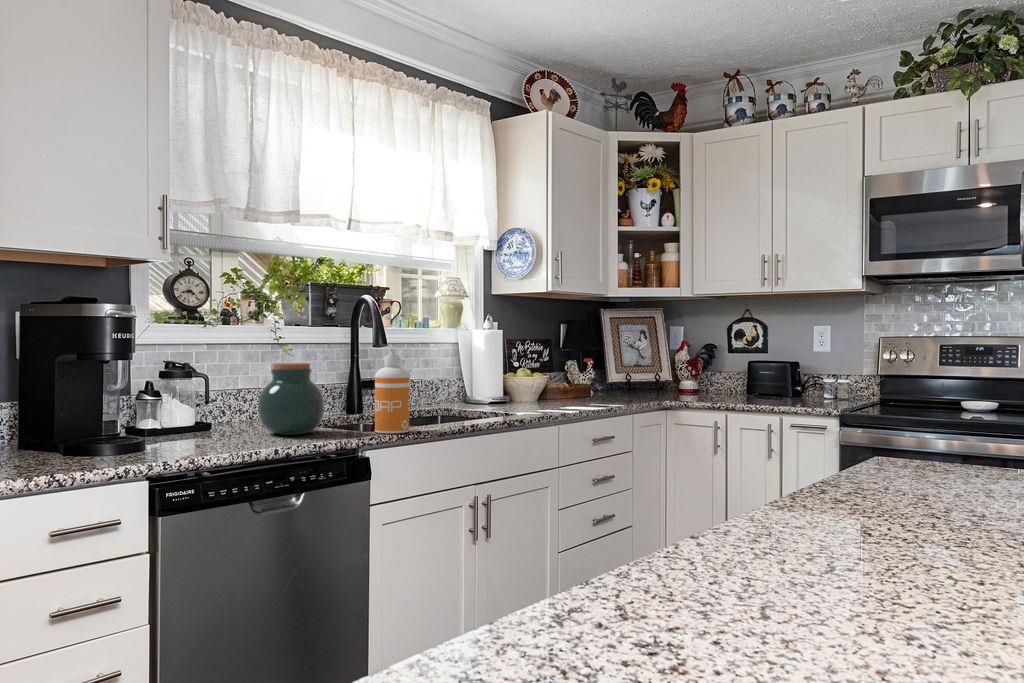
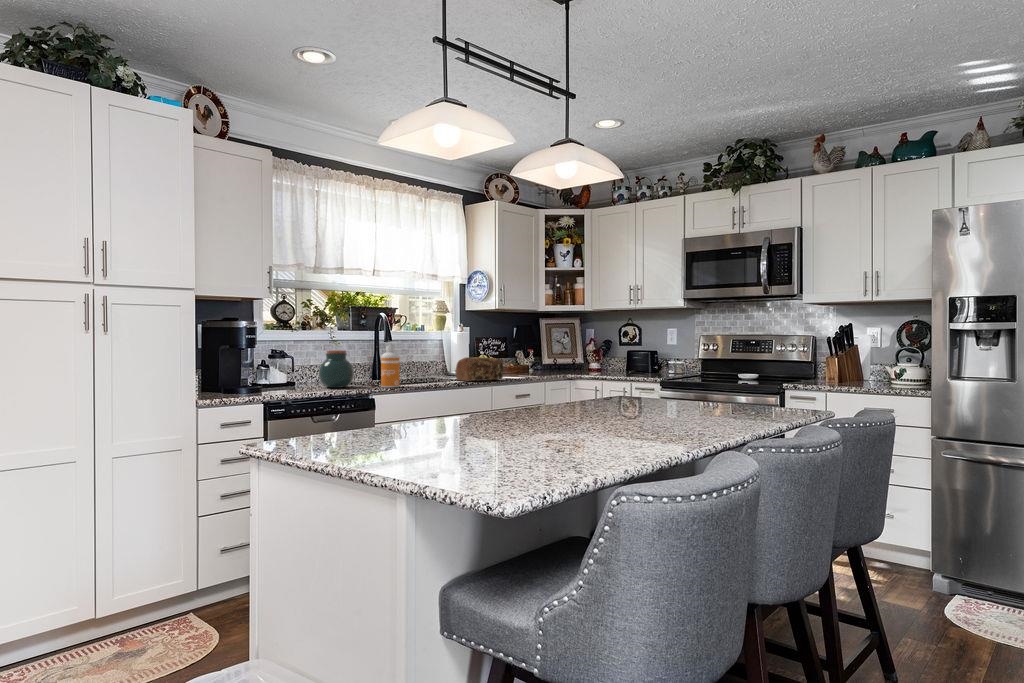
bread loaf: none [493,374,575,418] -> present [455,357,503,382]

